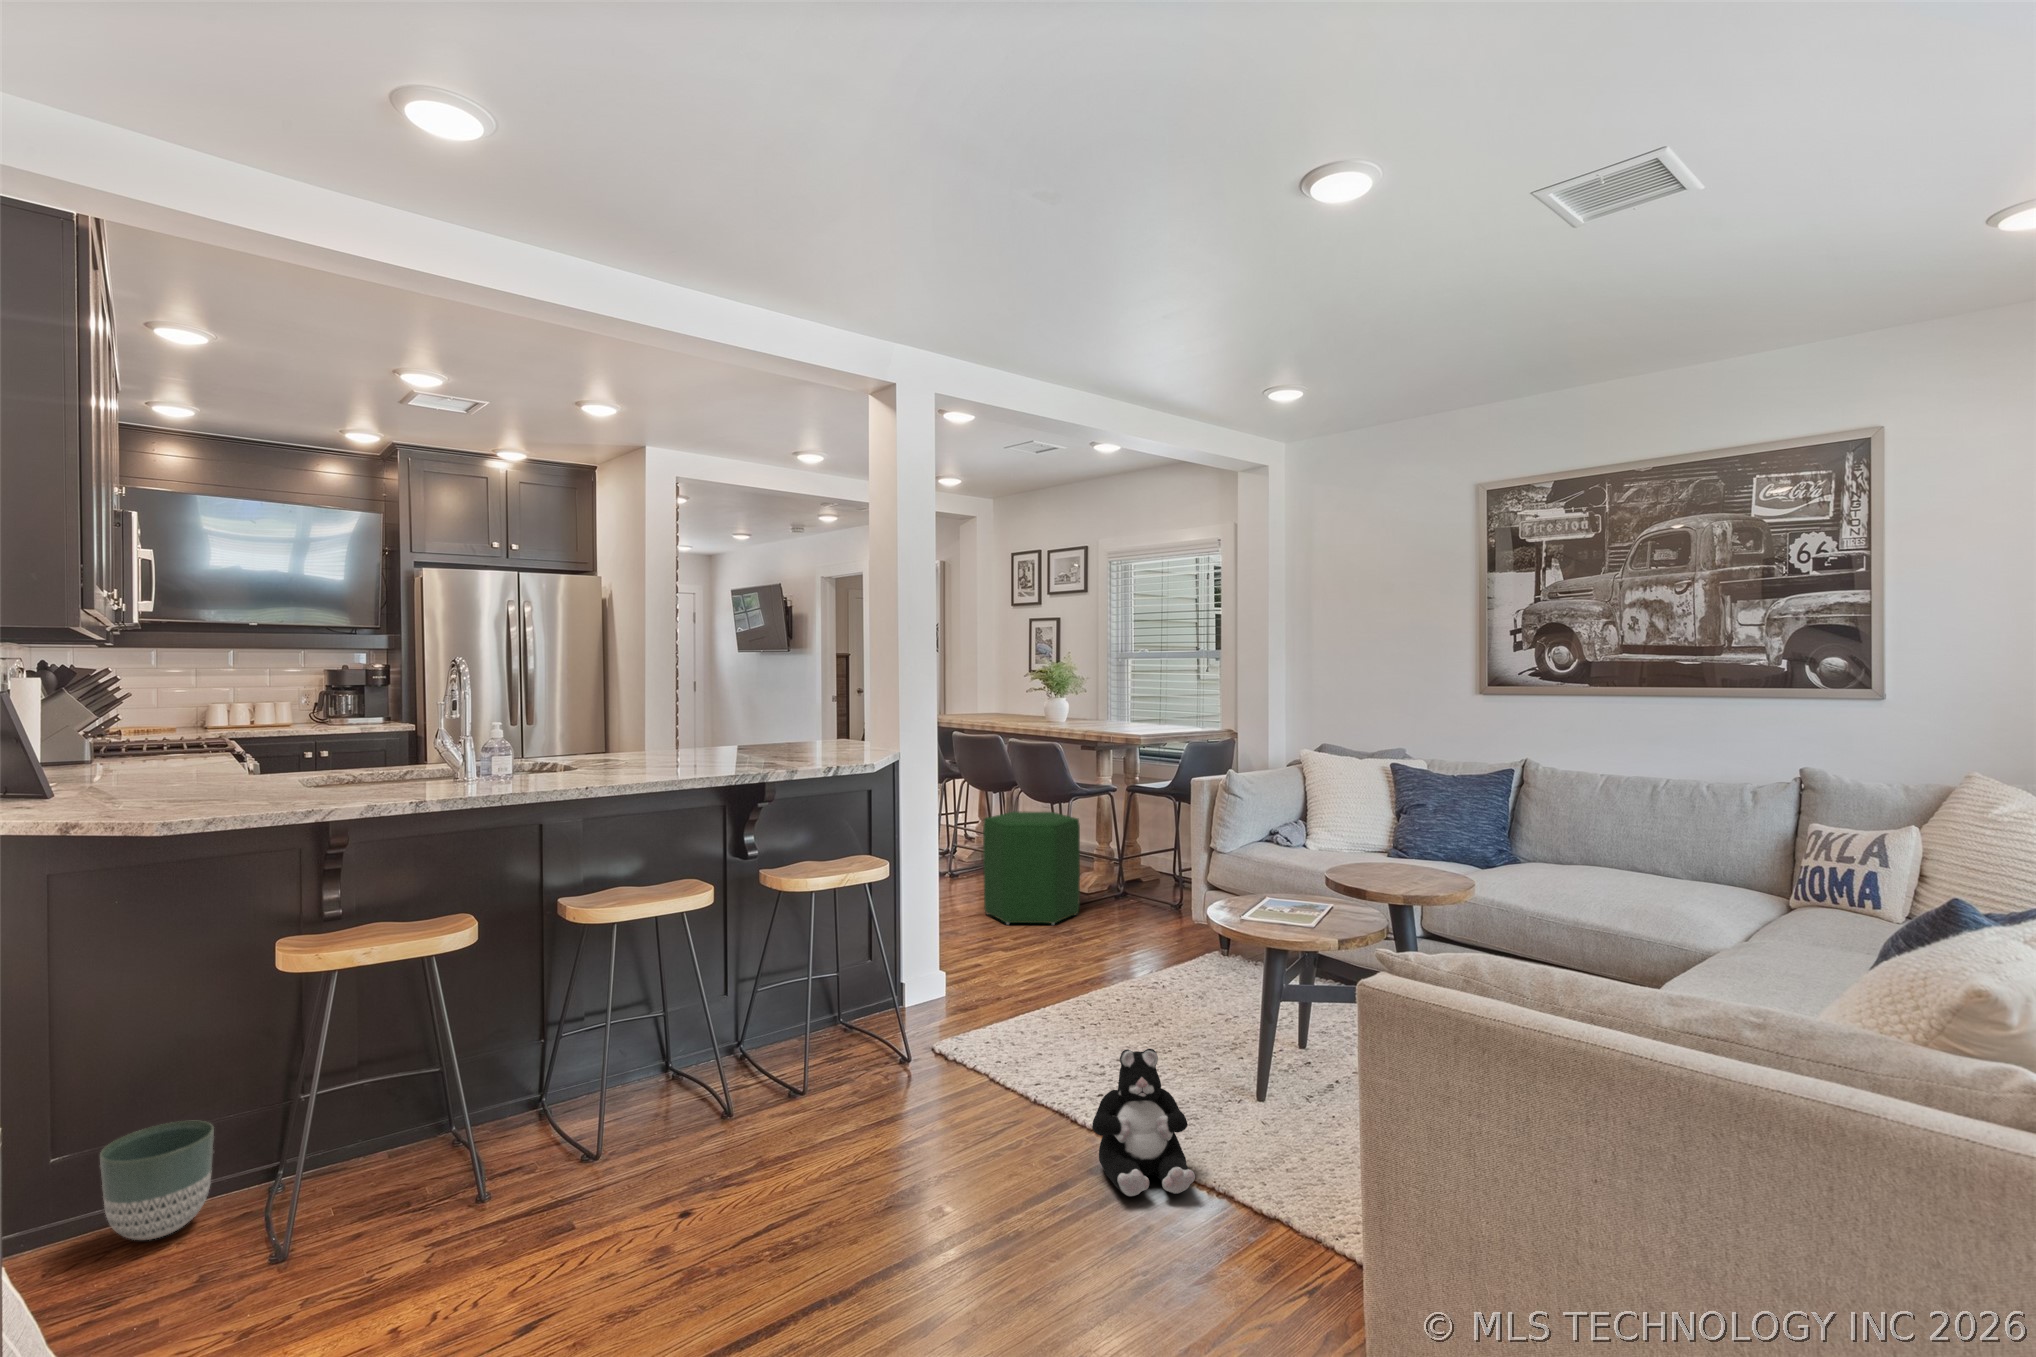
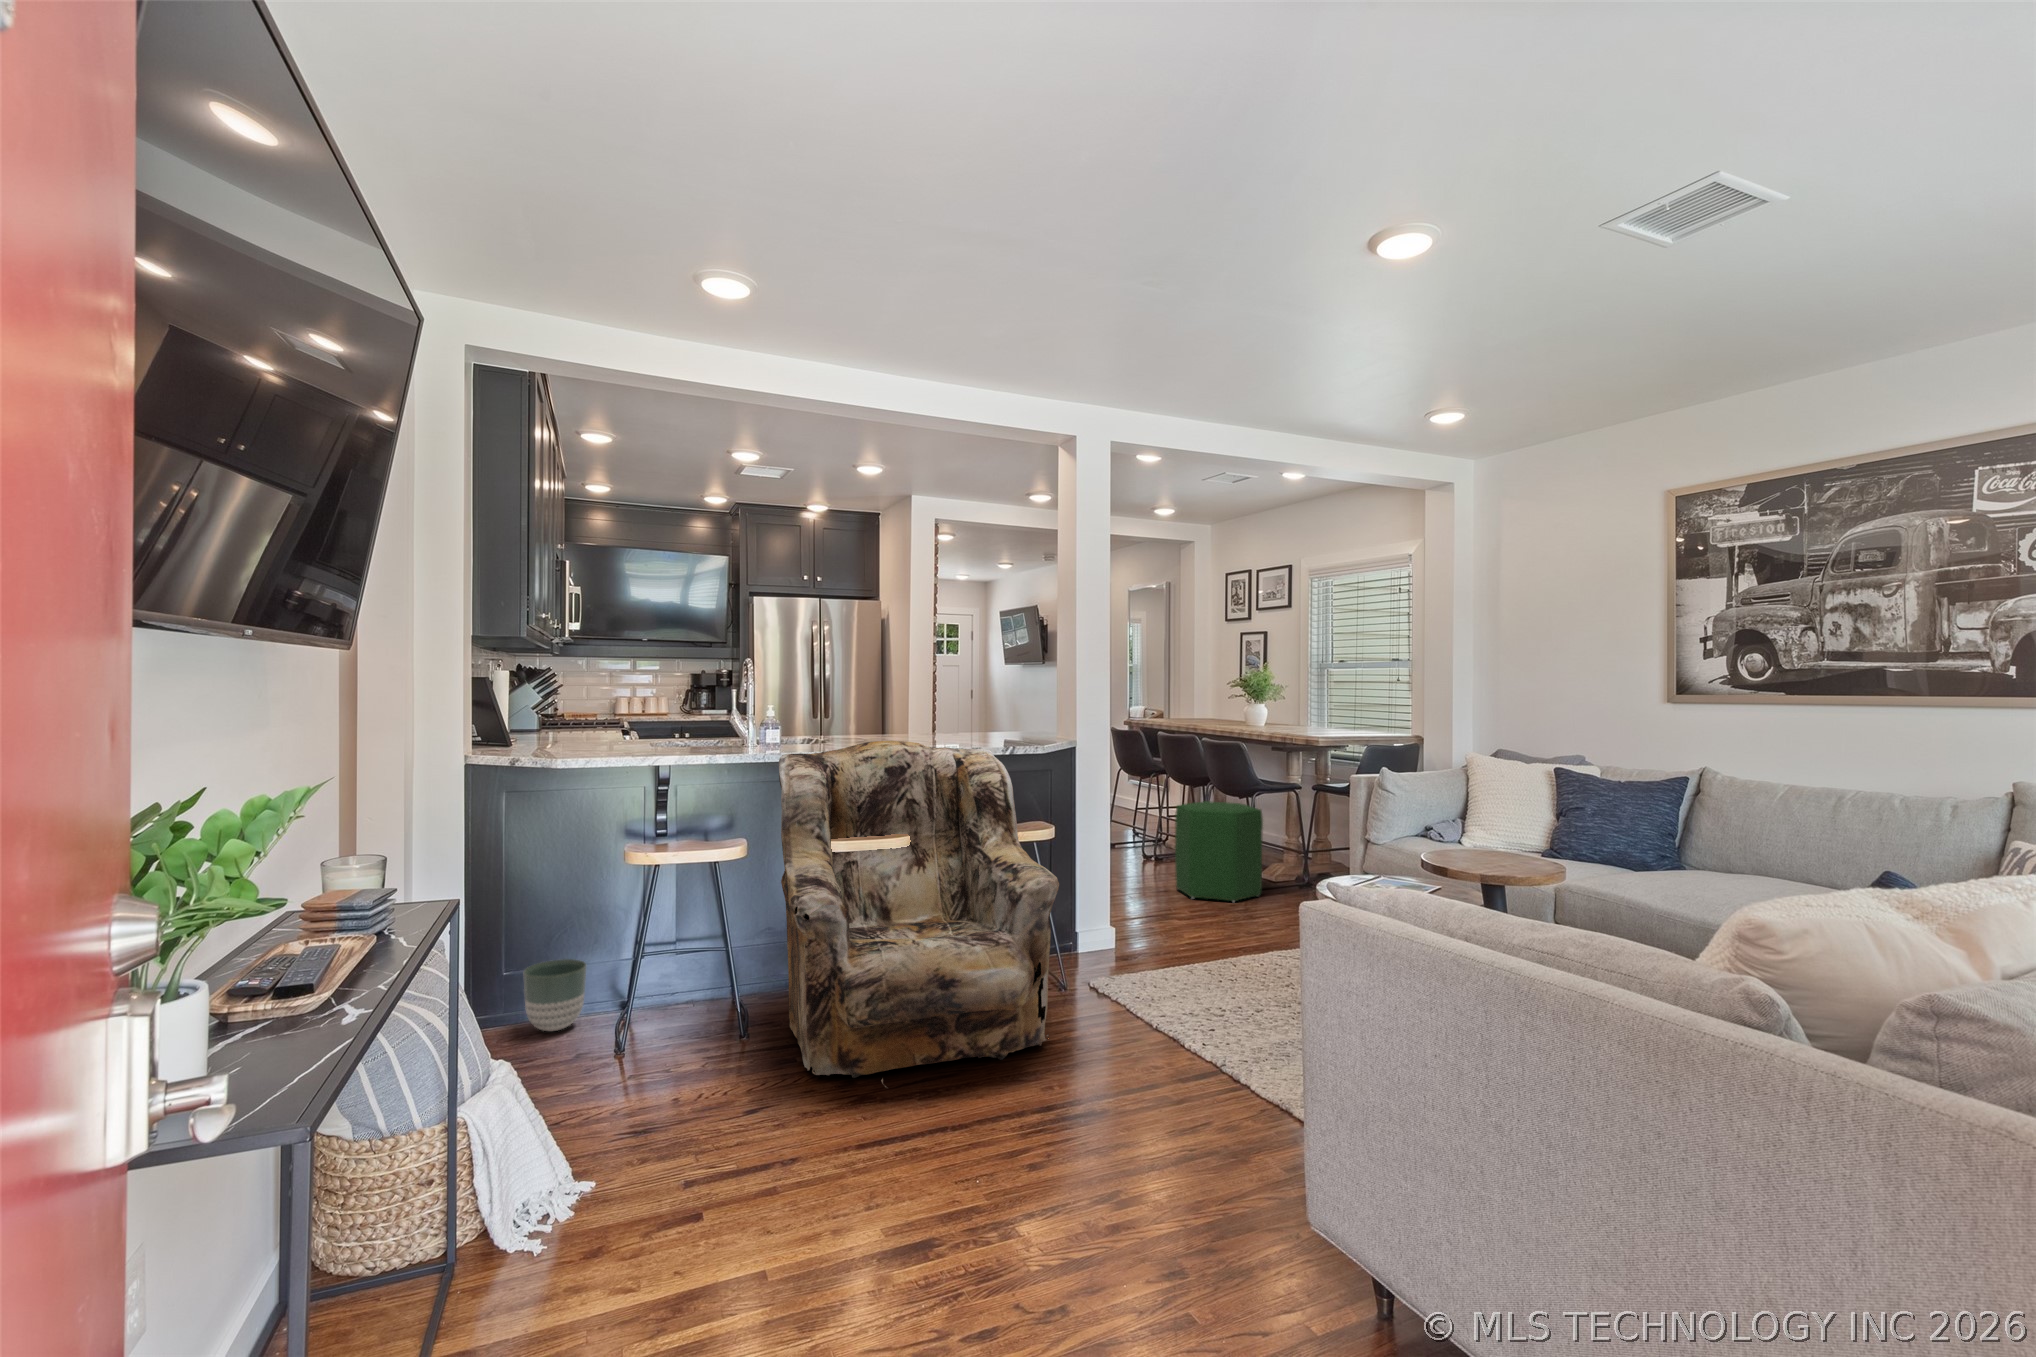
armchair: none [521,767,924,1251] -> present [779,741,1059,1088]
plush toy: present [1092,1049,1195,1196] -> none [1183,983,1266,1103]

